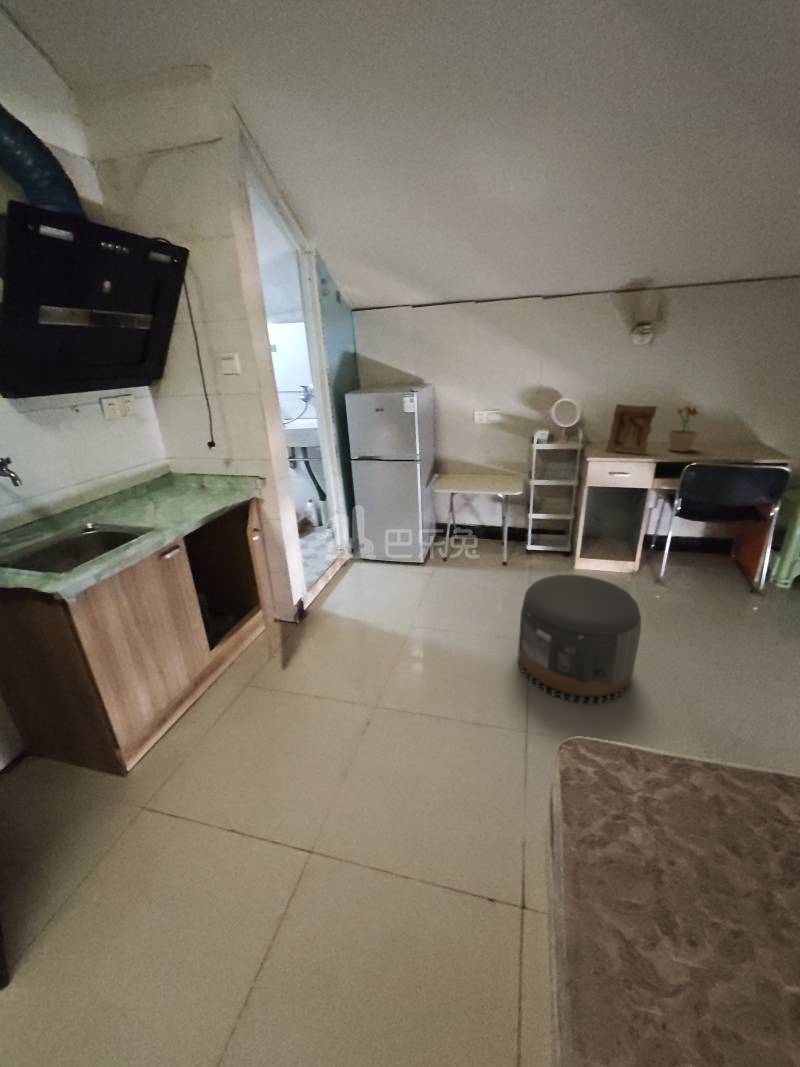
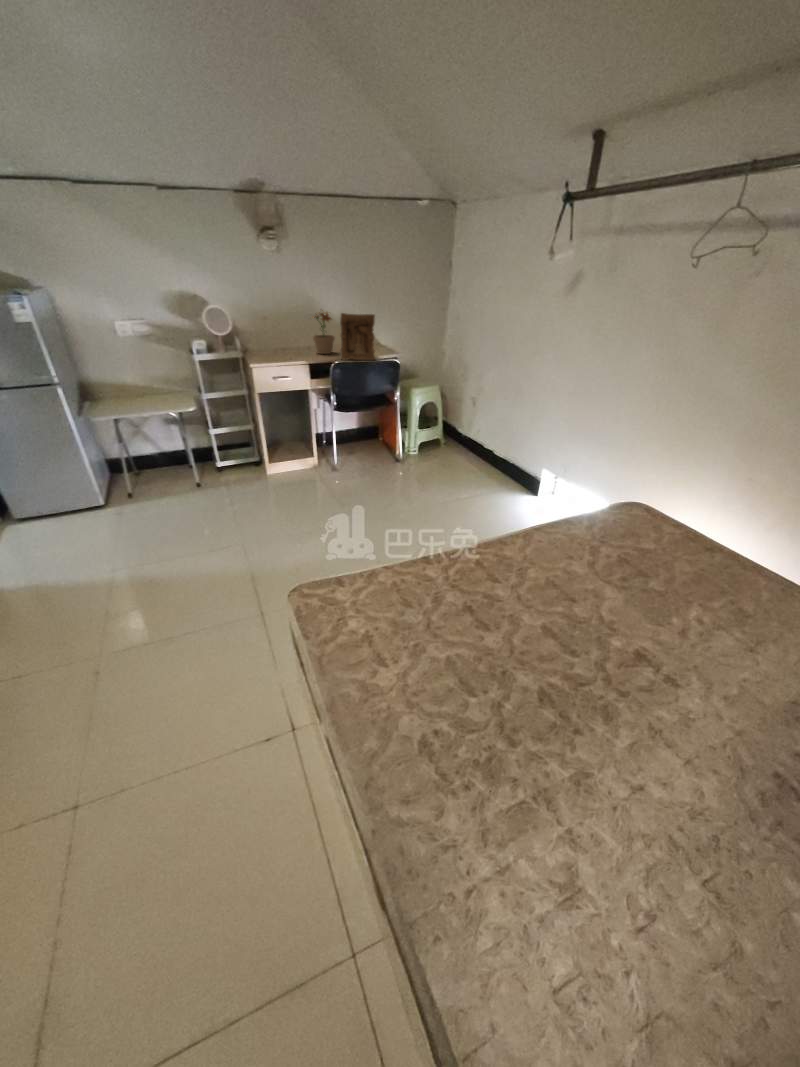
picture frame: present [606,404,657,454] -> present [340,313,375,360]
pouf: present [518,575,641,704] -> none [226,470,329,576]

